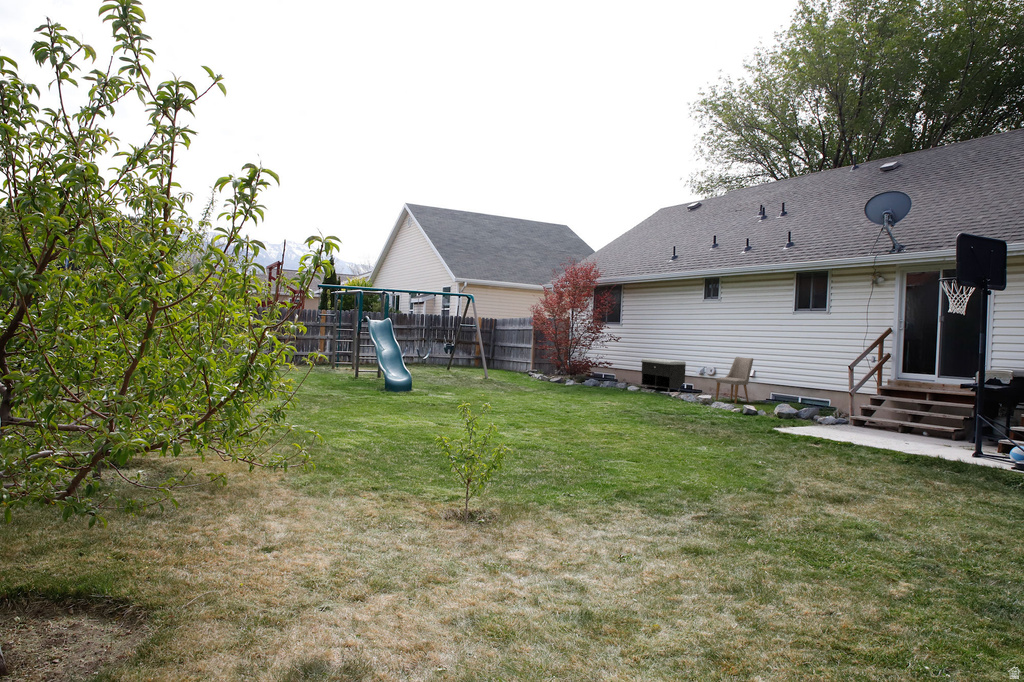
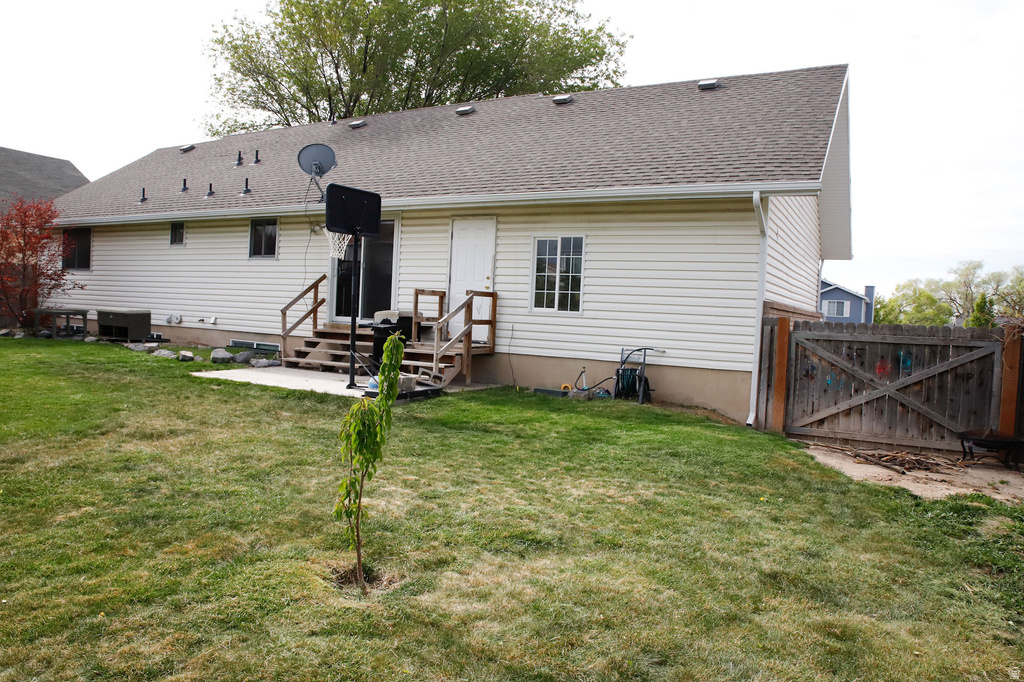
chair: present [716,357,753,404] -> none [172,304,214,352]
round table: none [591,359,631,385] -> present [31,309,89,338]

